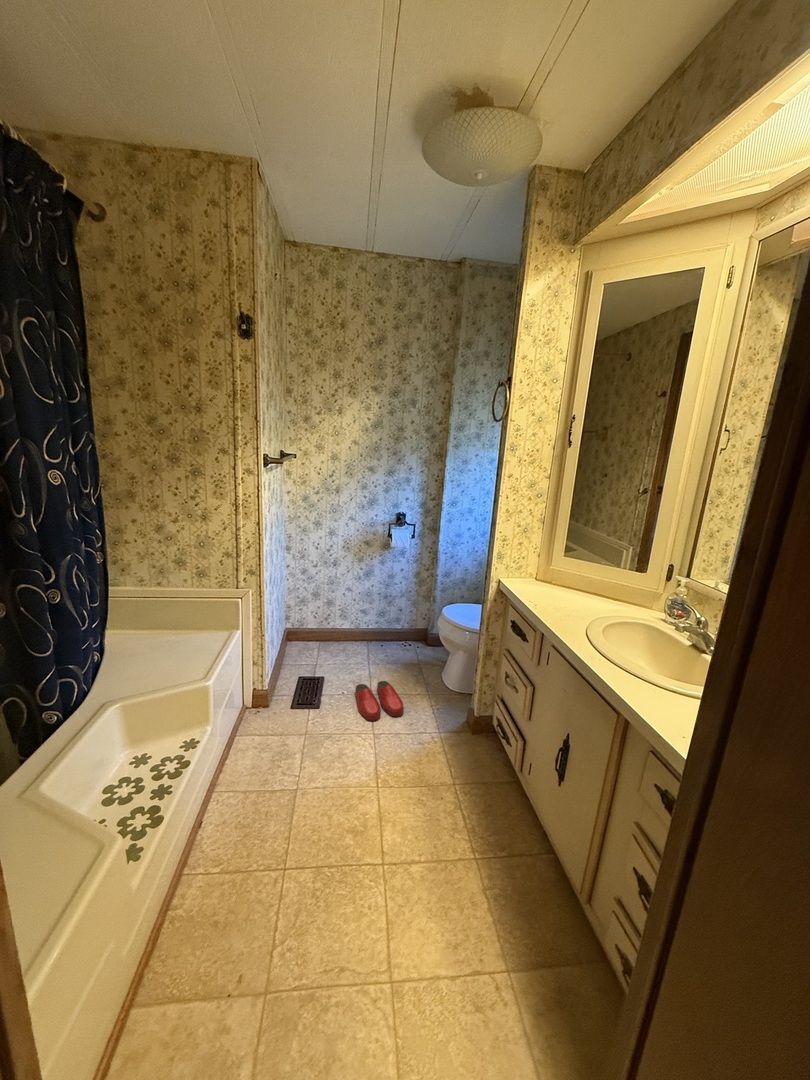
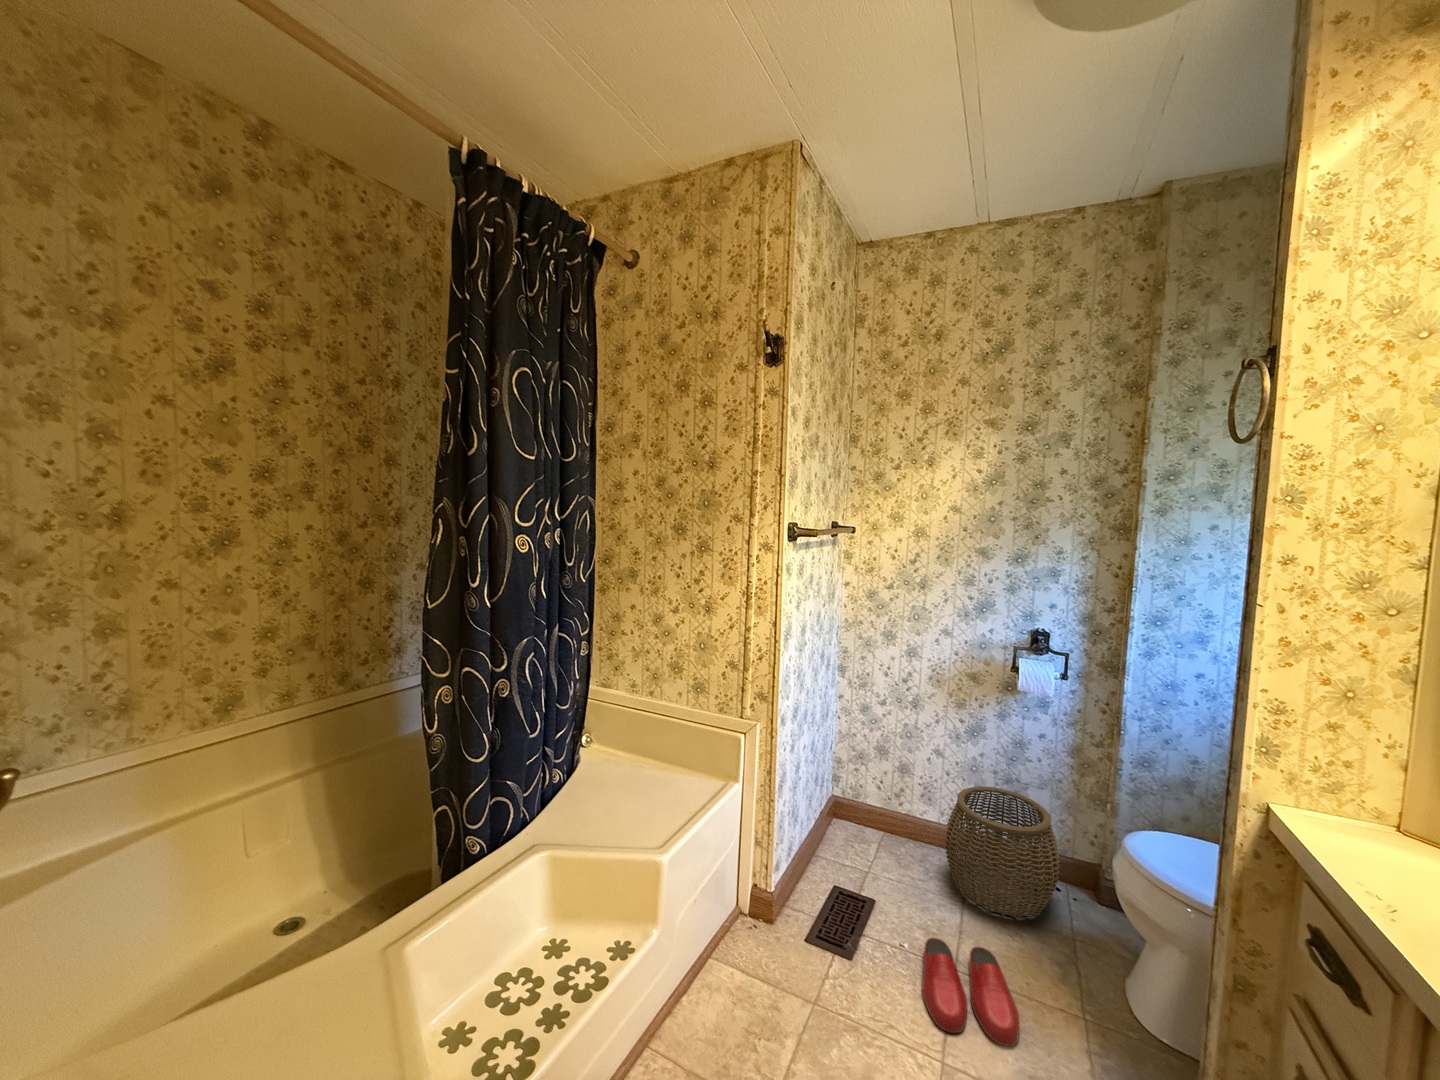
woven basket: none [357,603,413,665] -> present [945,786,1060,918]

